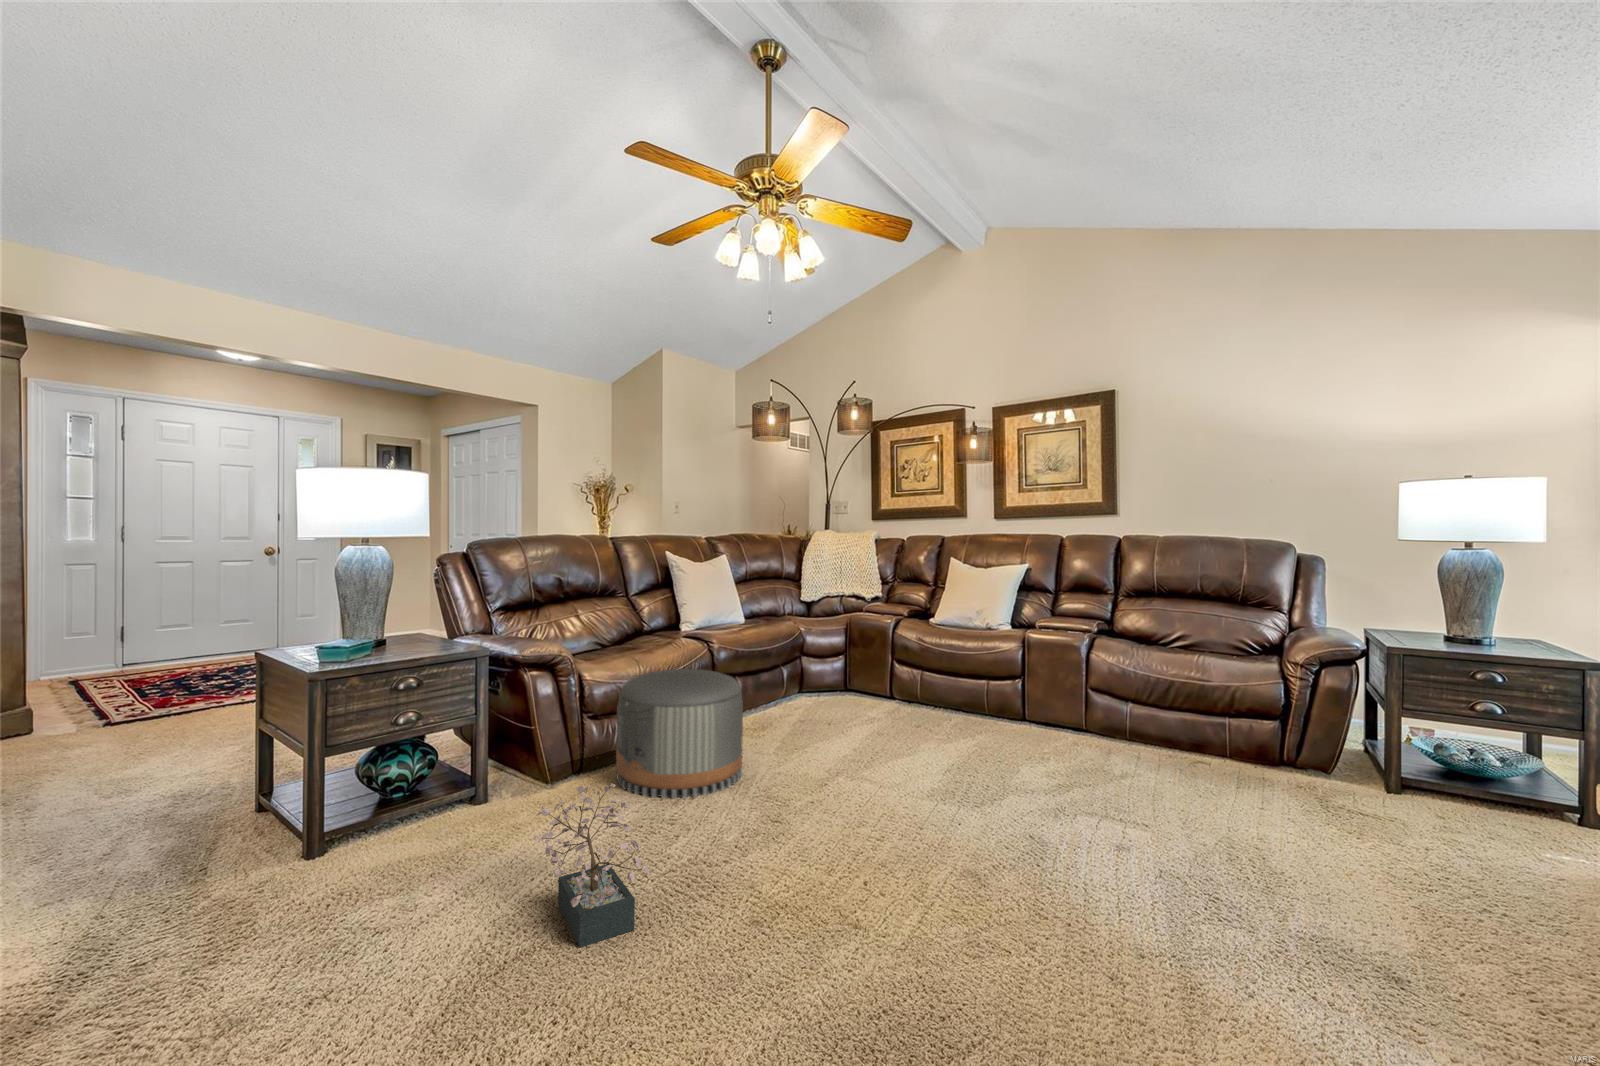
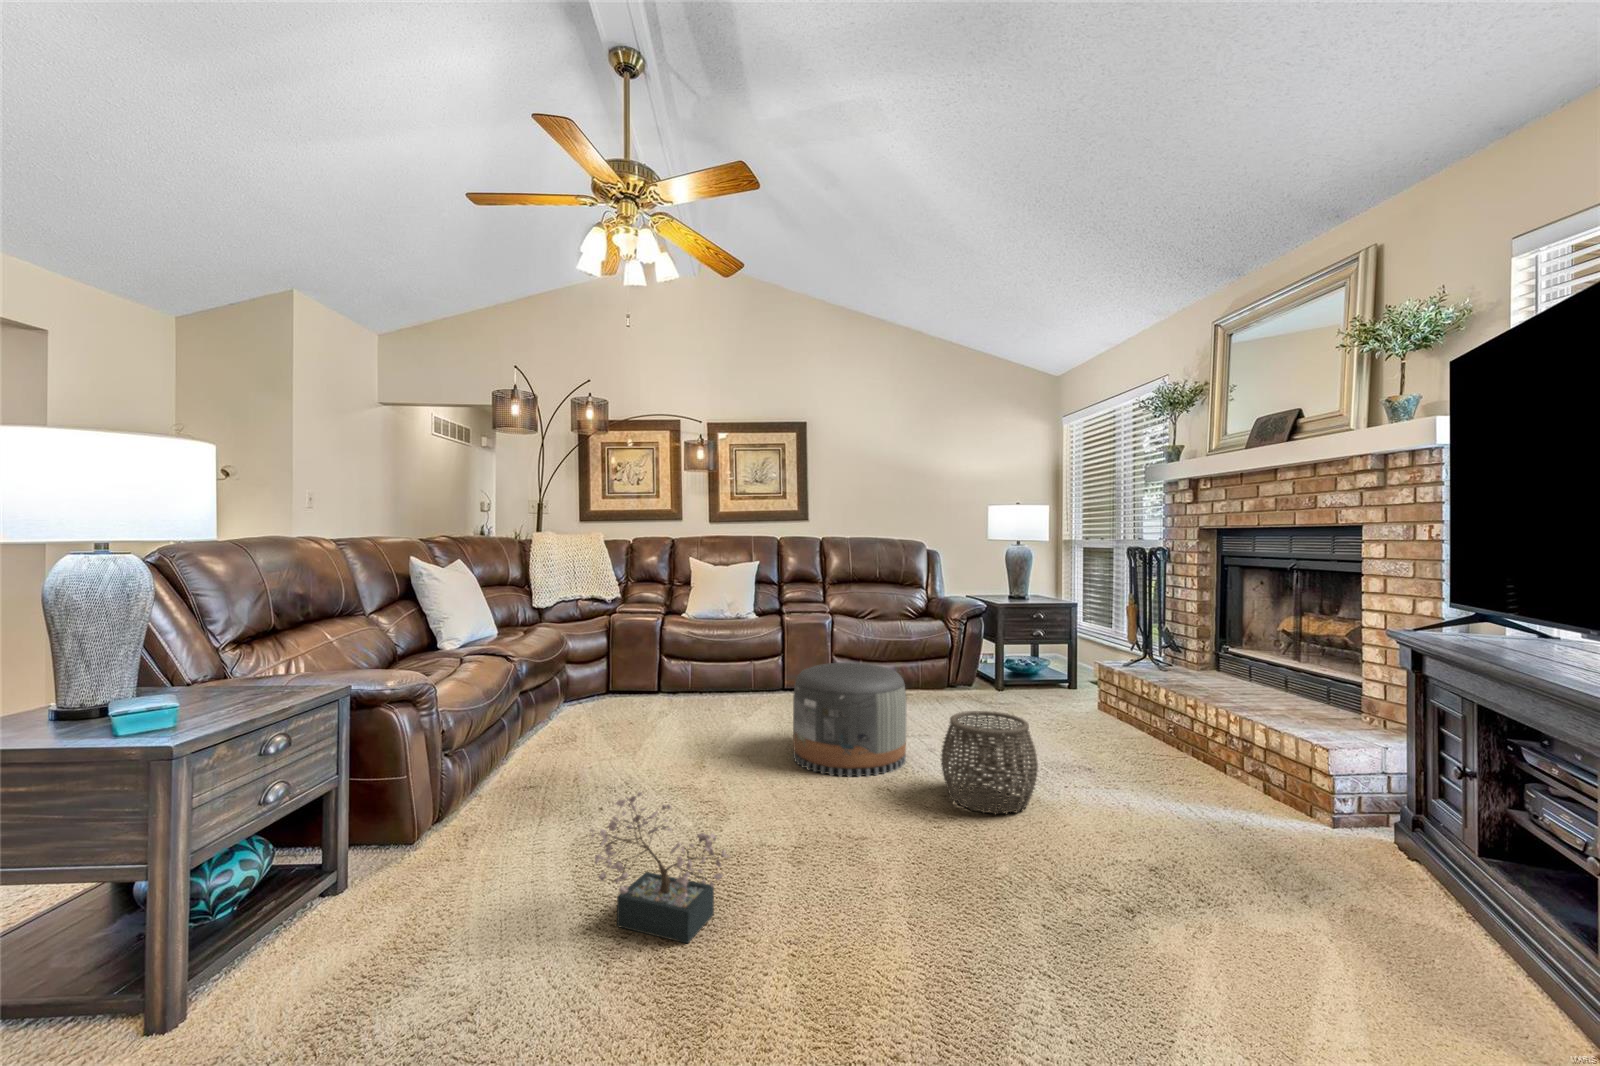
pouf: present [616,669,743,799] -> present [793,662,906,777]
woven basket: none [1039,784,1191,953] -> present [941,711,1038,814]

